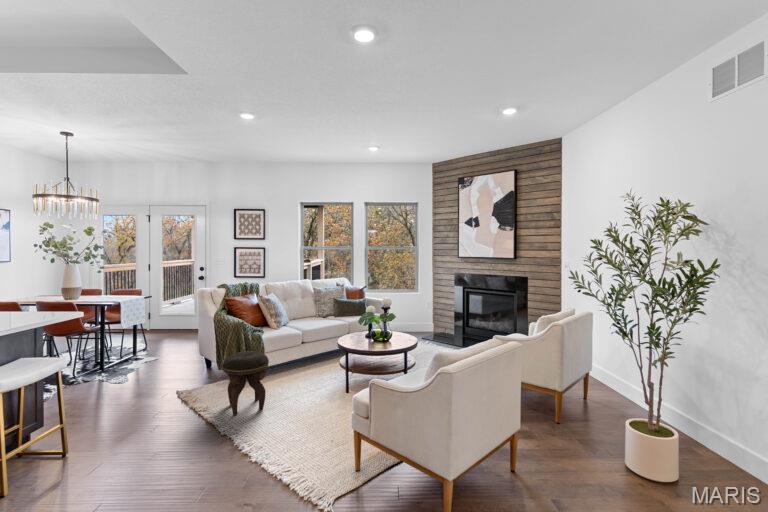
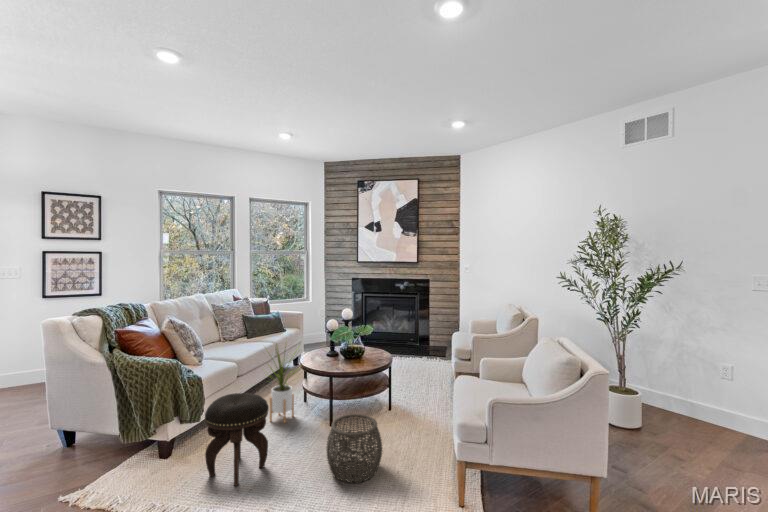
house plant: none [297,317,332,386] -> present [270,347,294,423]
woven basket: none [282,384,330,440] -> present [326,414,382,483]

